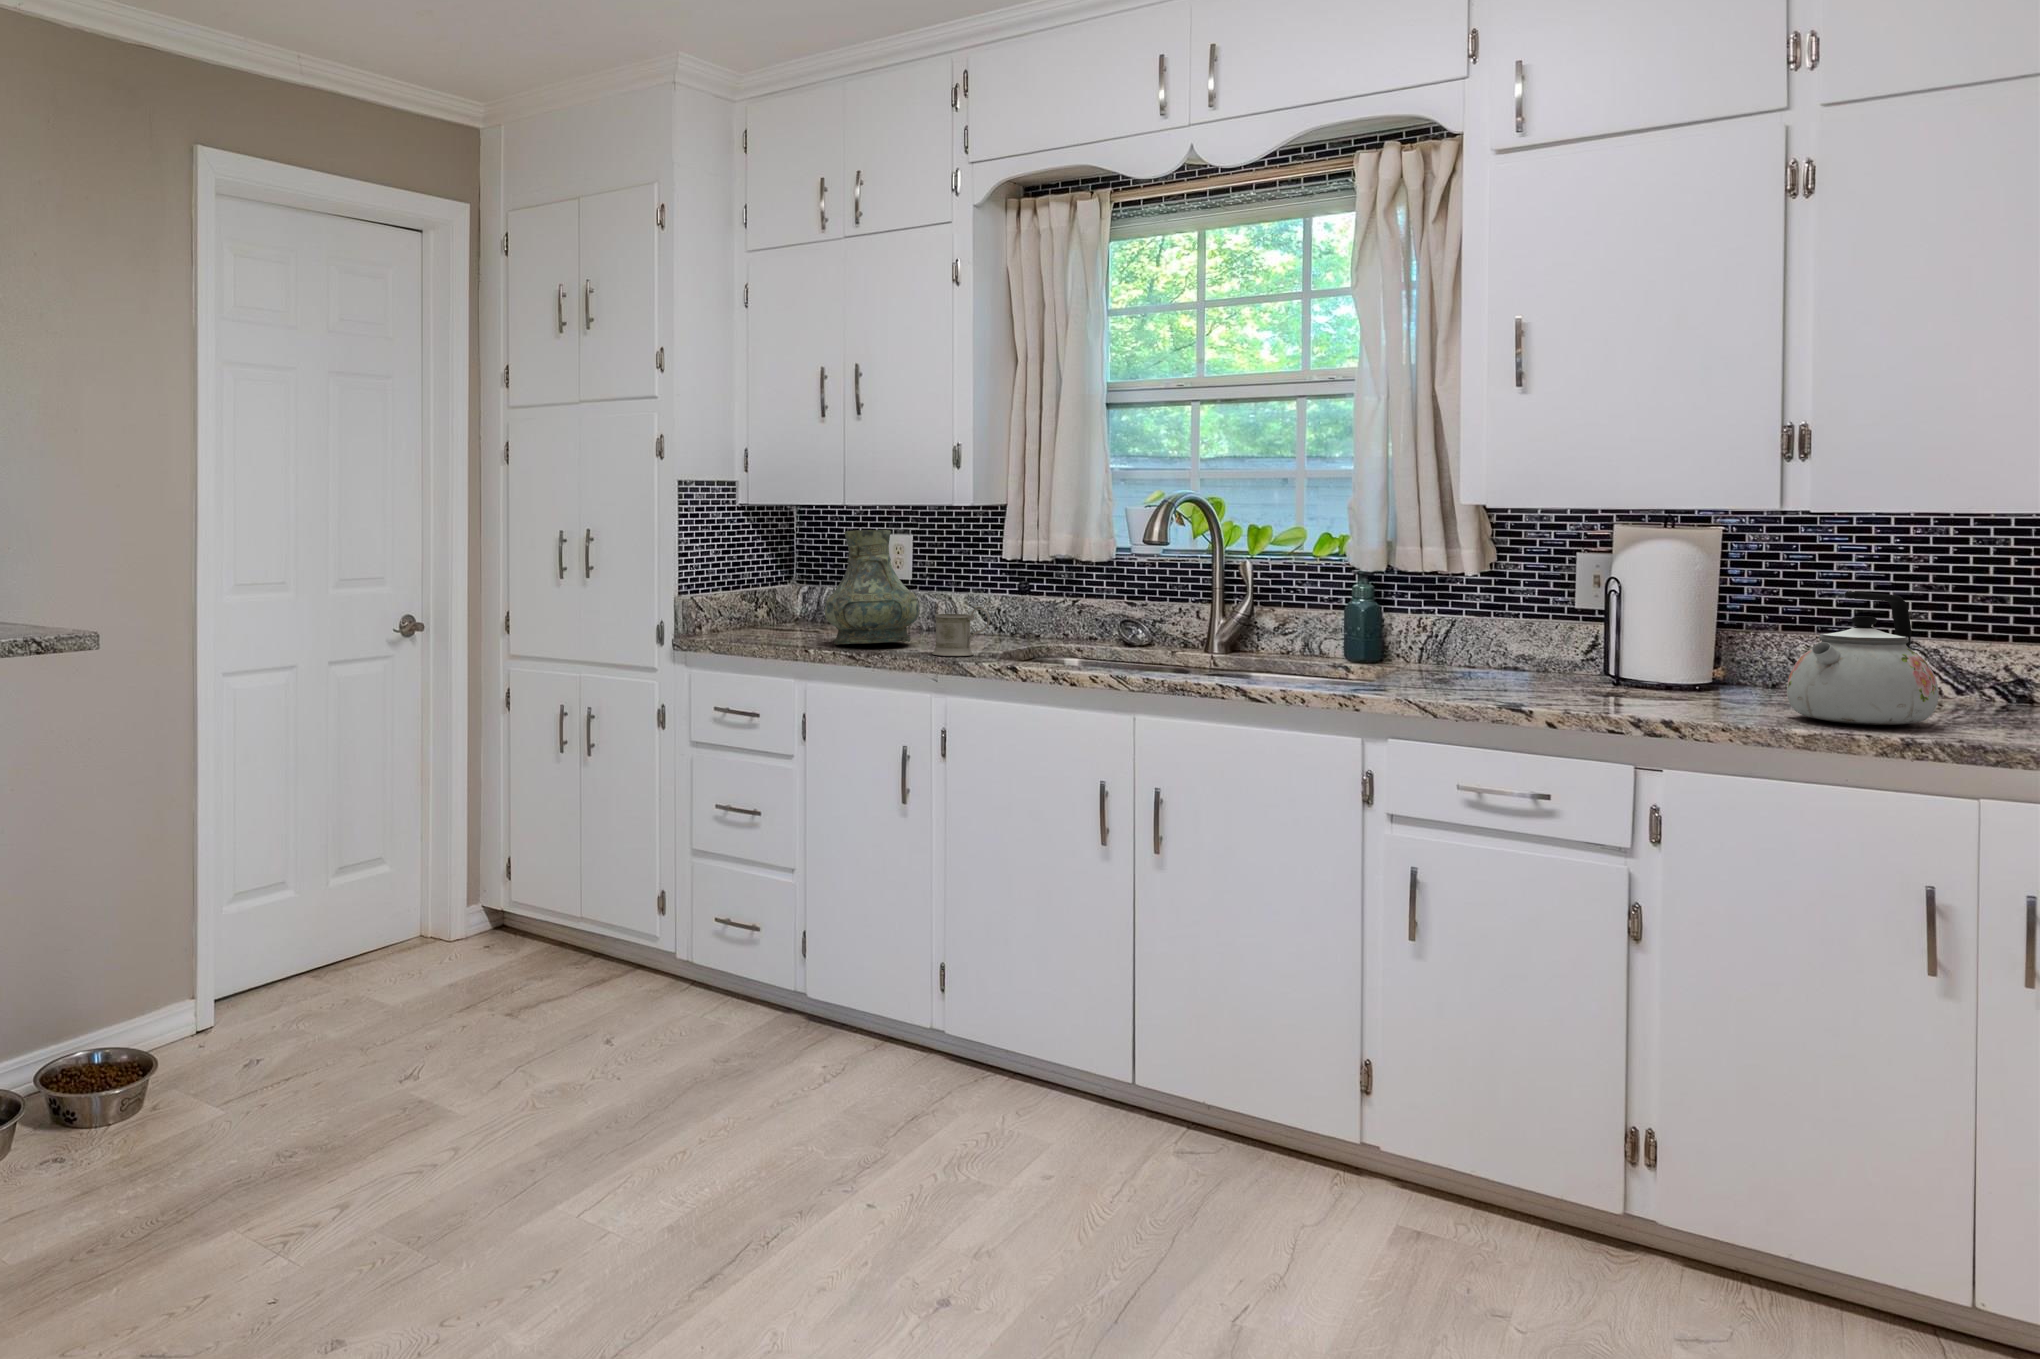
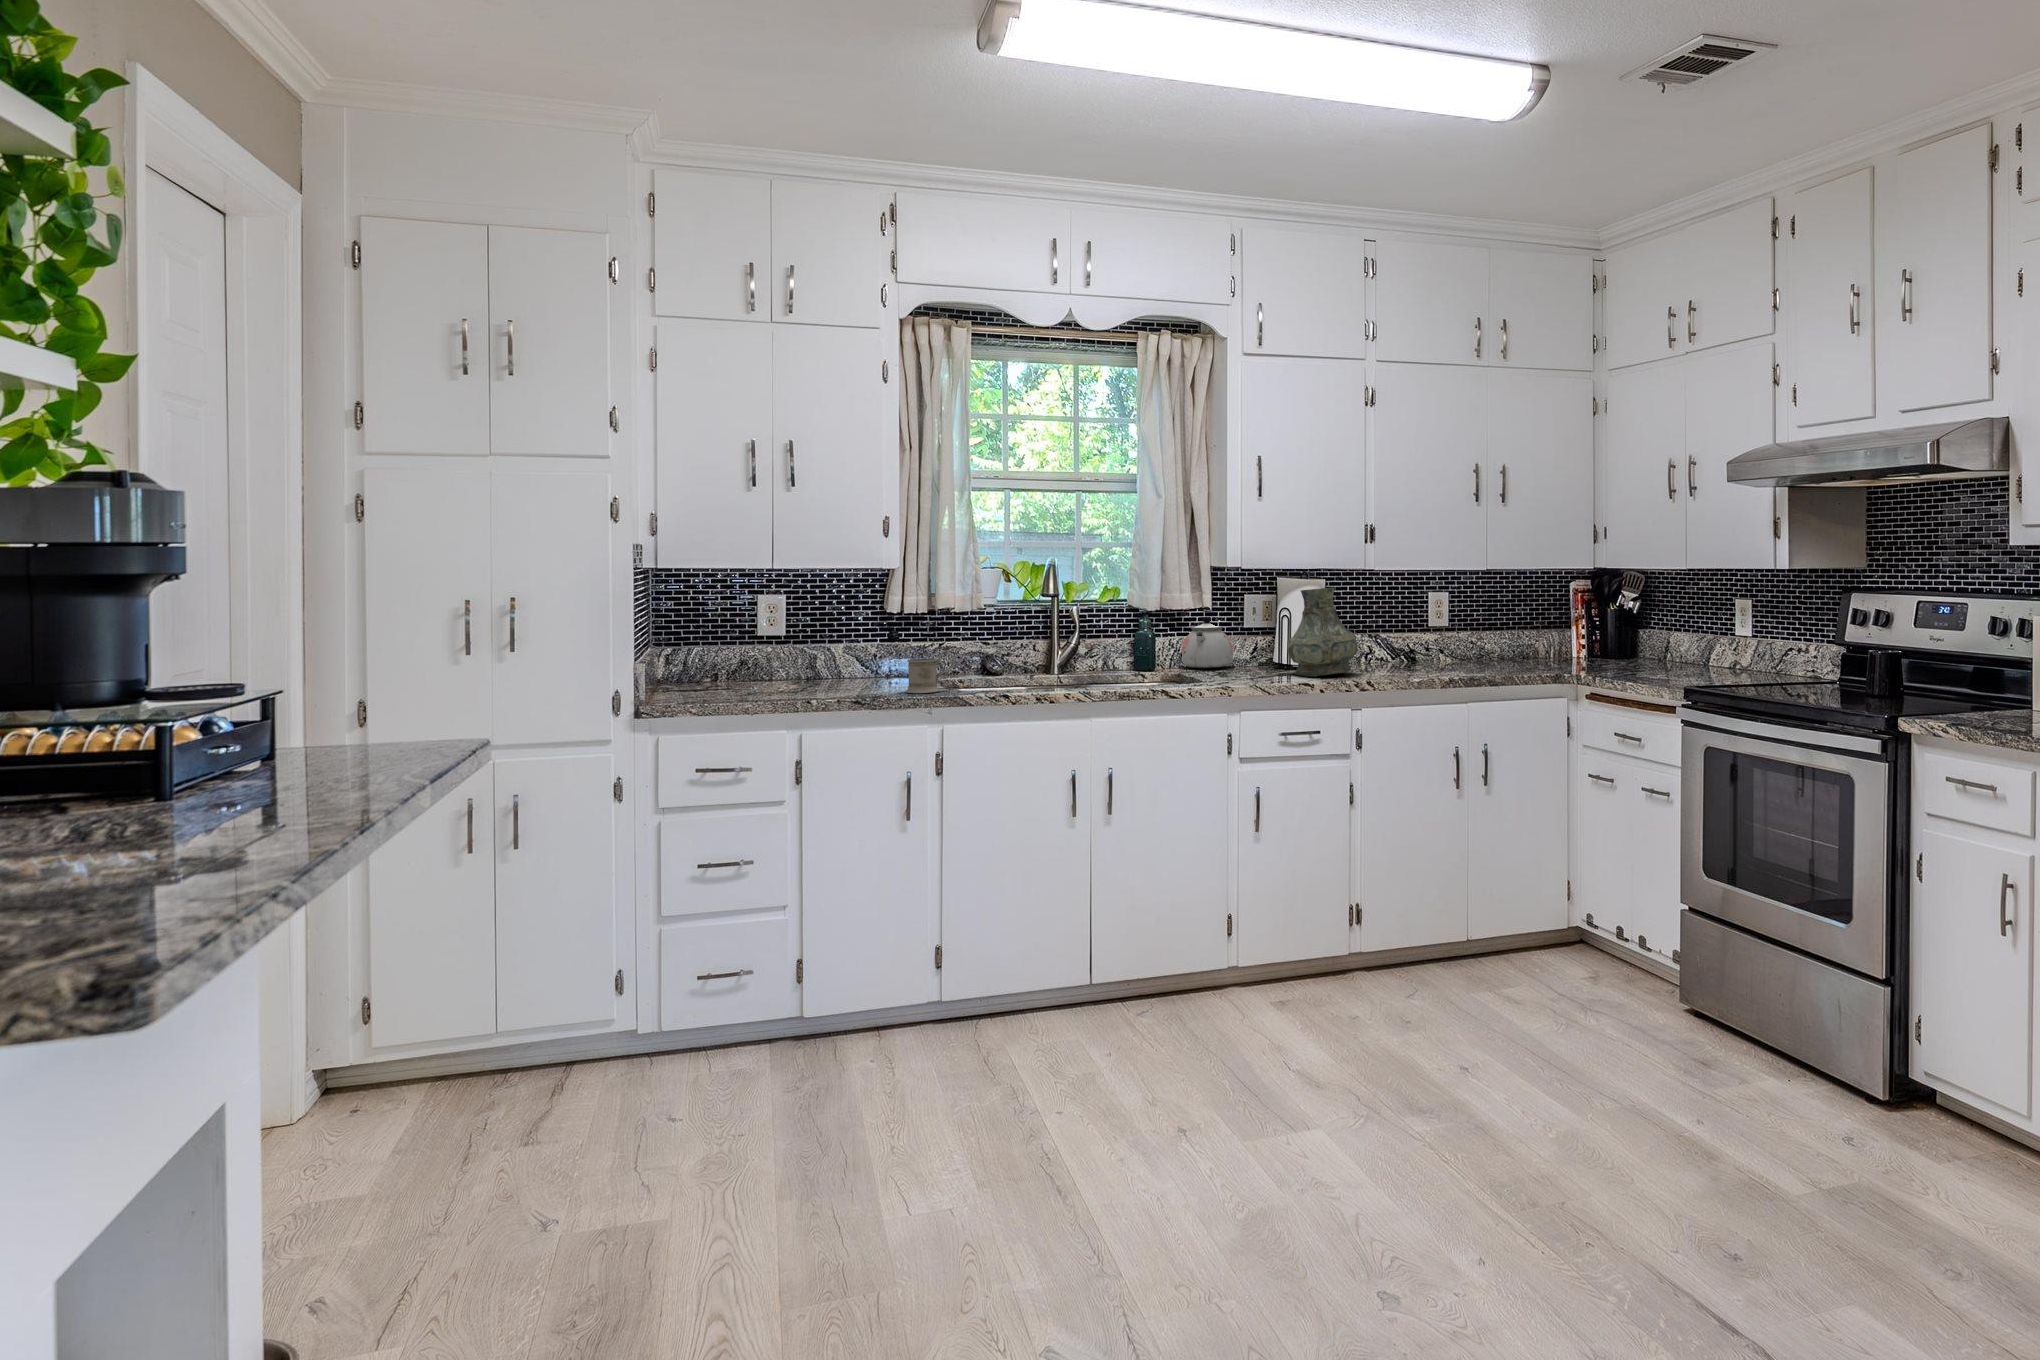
vase: present [825,530,919,645] -> present [1288,588,1358,677]
kettle: present [1787,591,1938,725] -> present [1181,607,1233,668]

